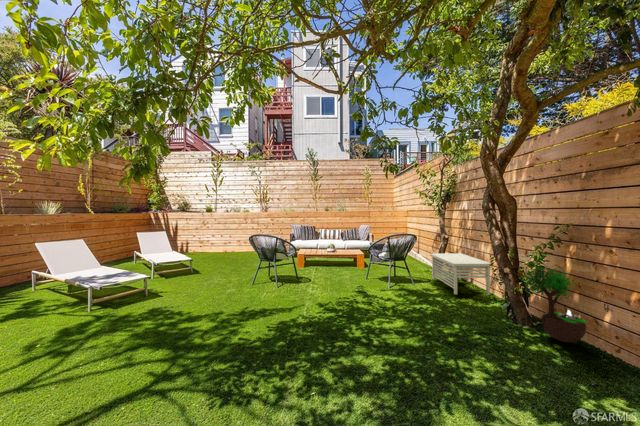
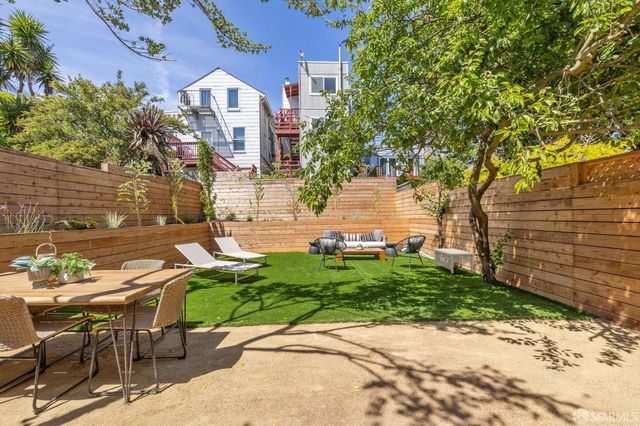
potted tree: present [522,267,586,342] -> none [490,248,523,290]

